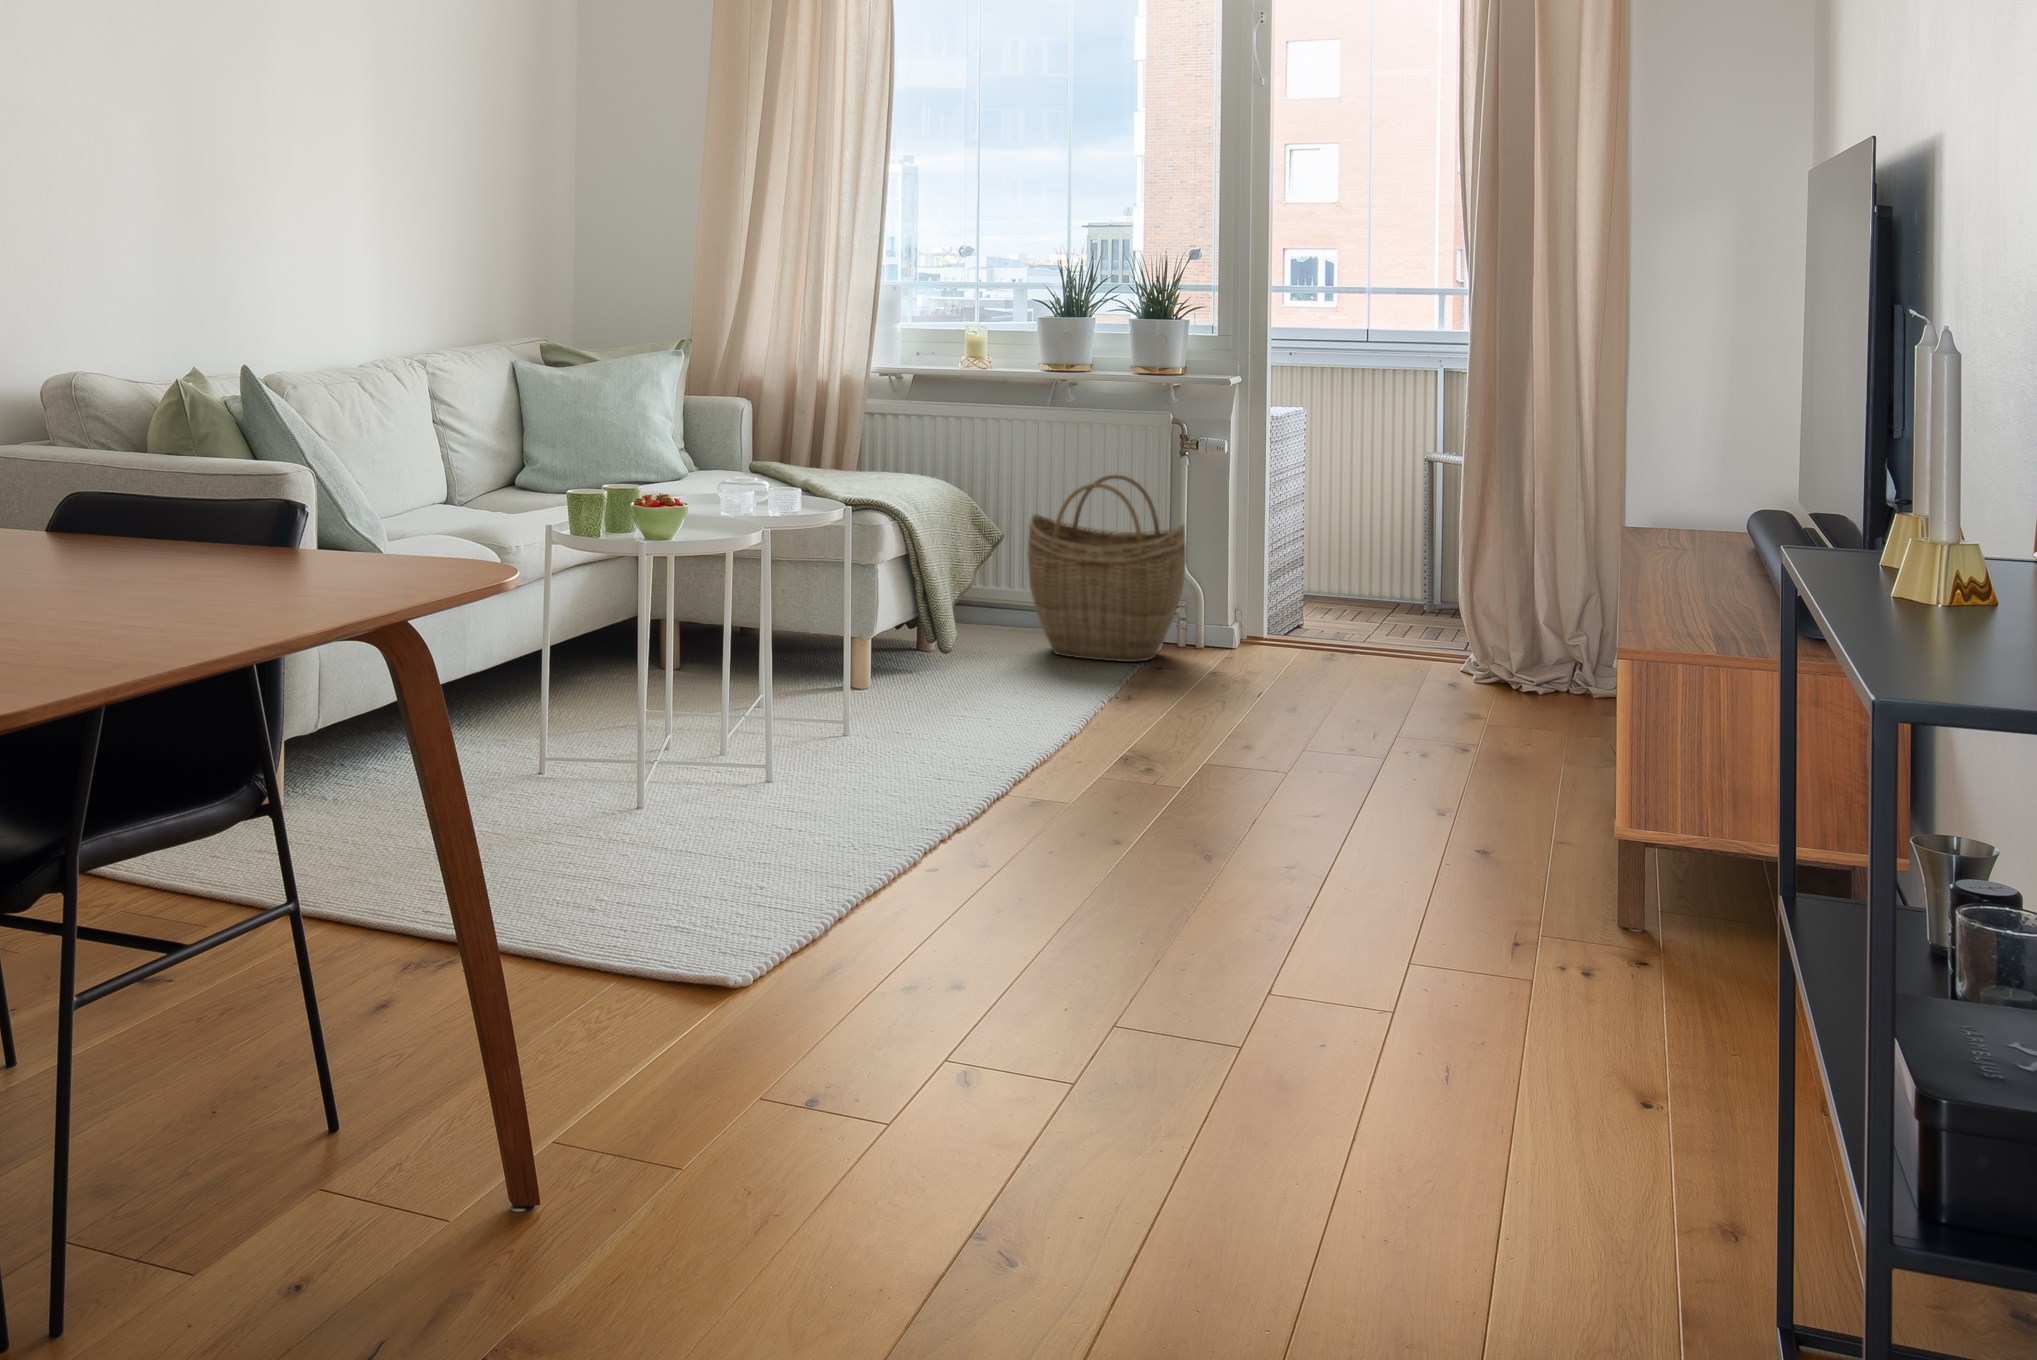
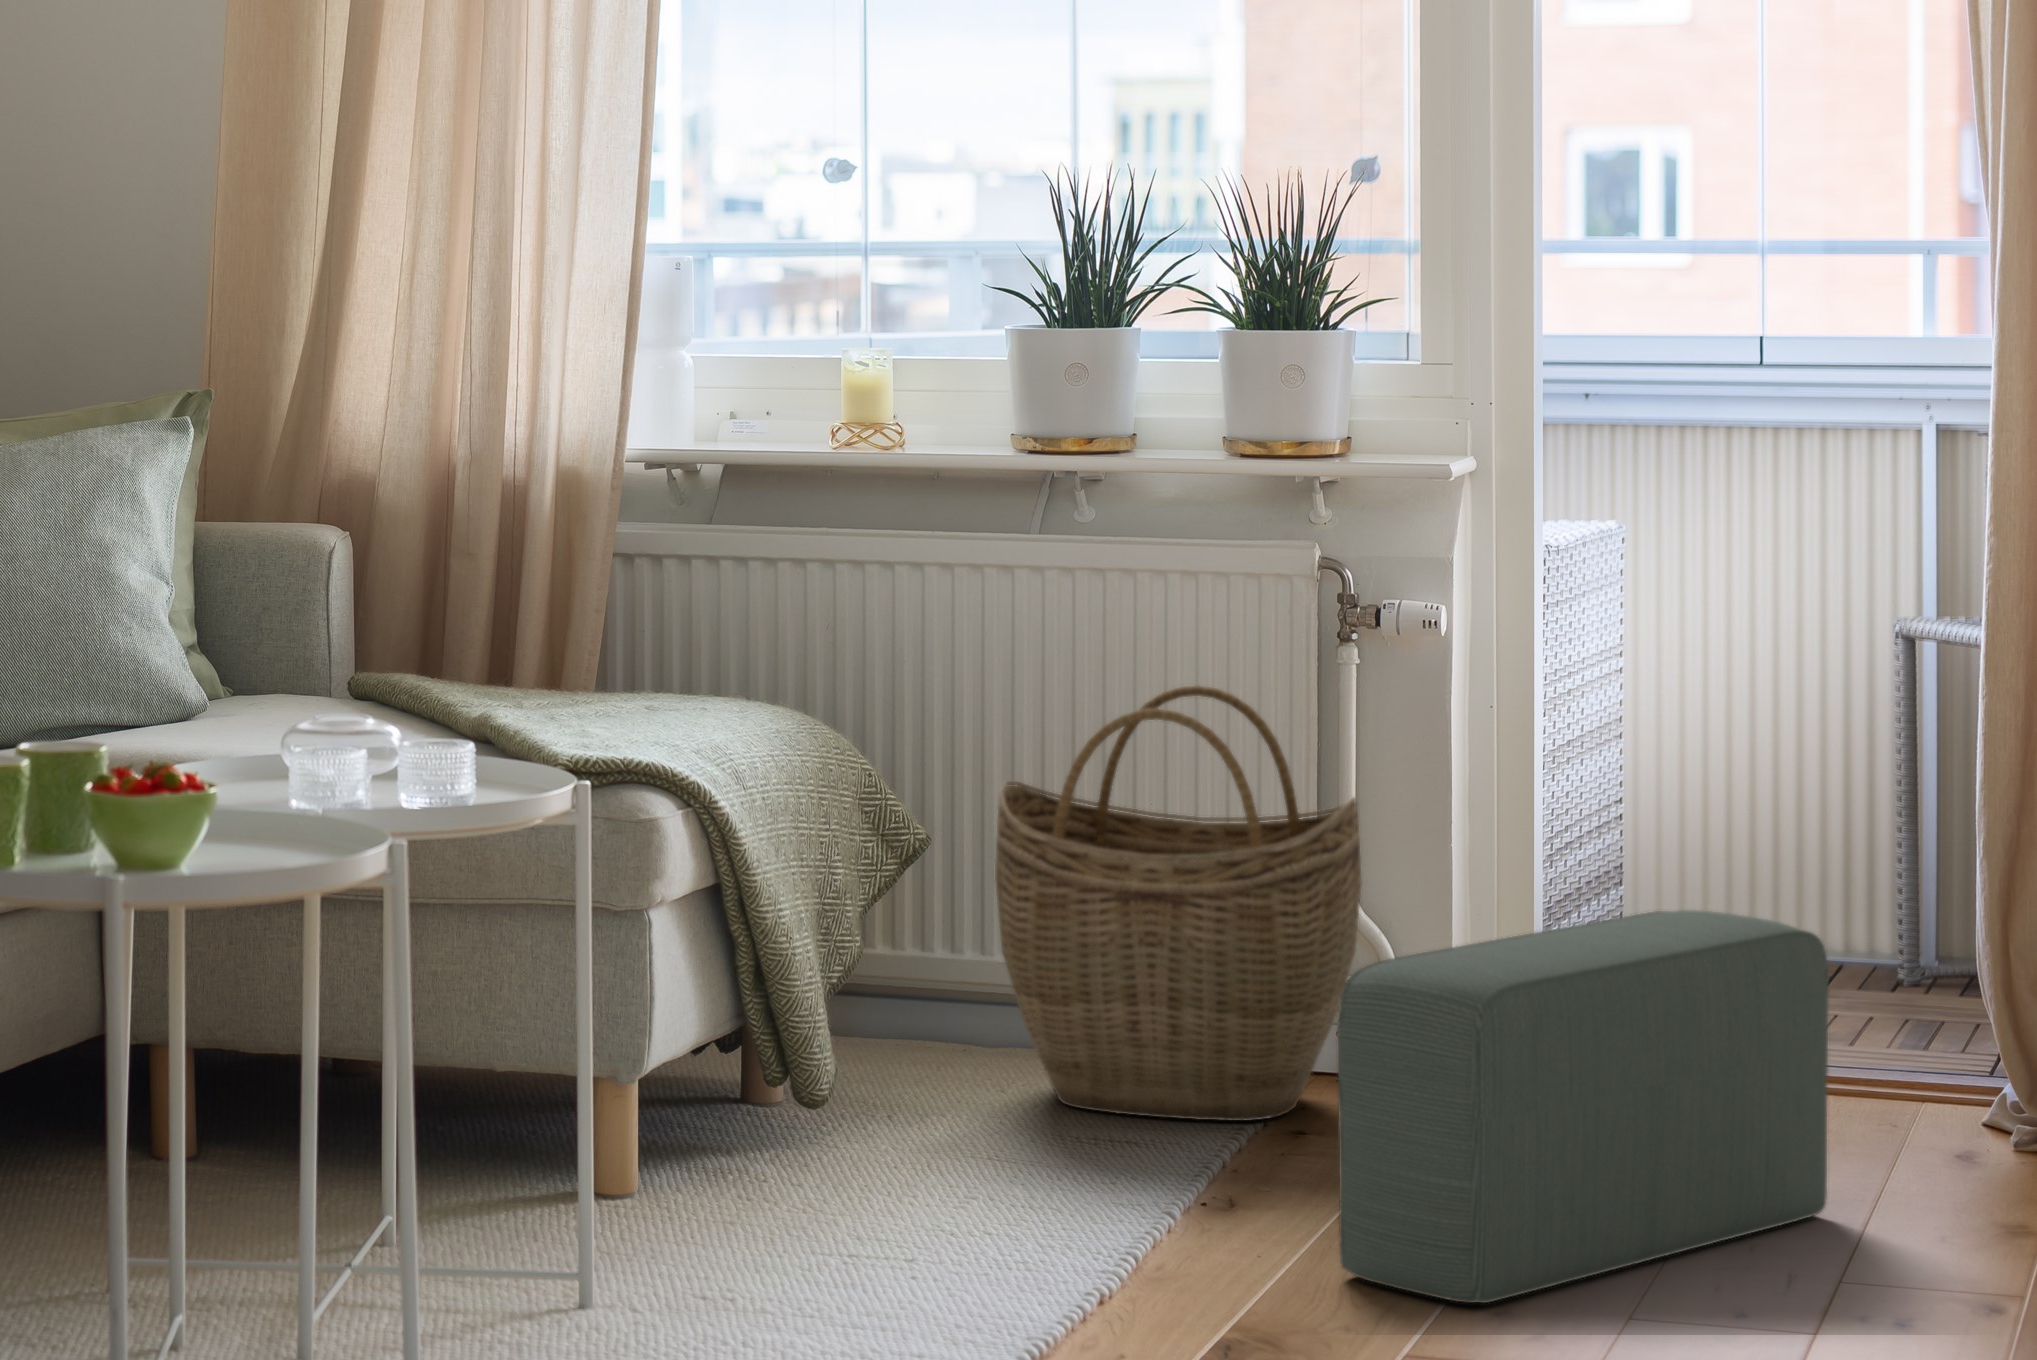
pouf: none [1170,572,1382,733] -> present [1338,910,1829,1303]

